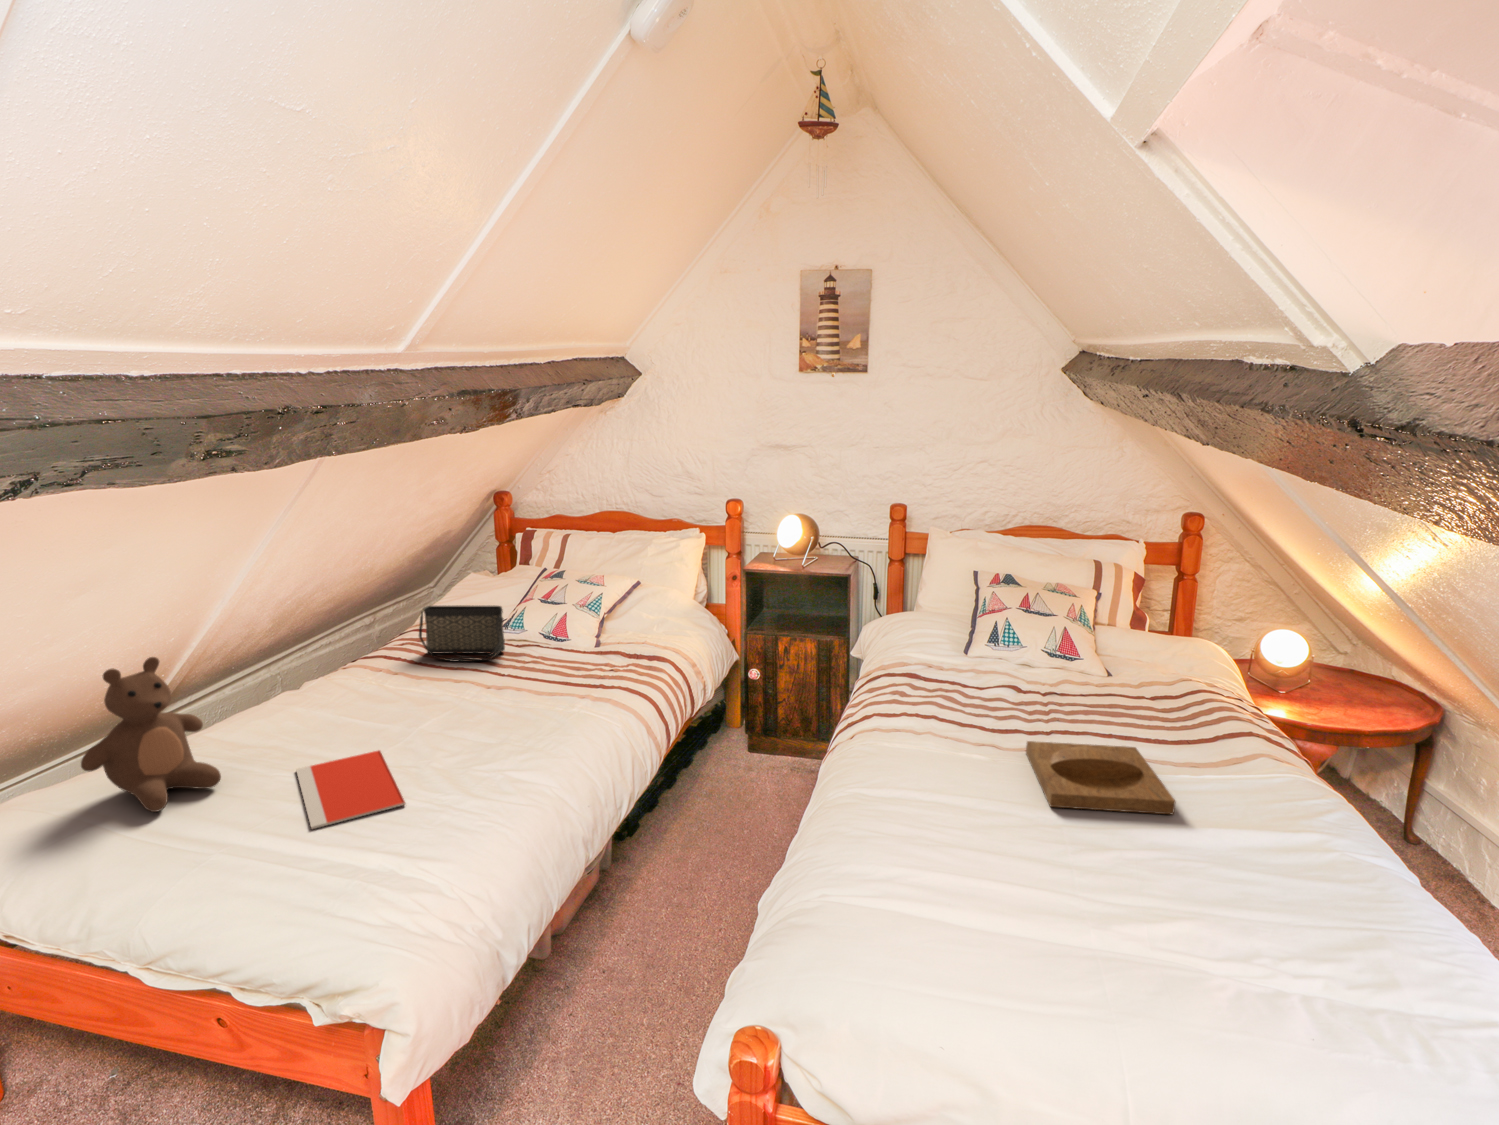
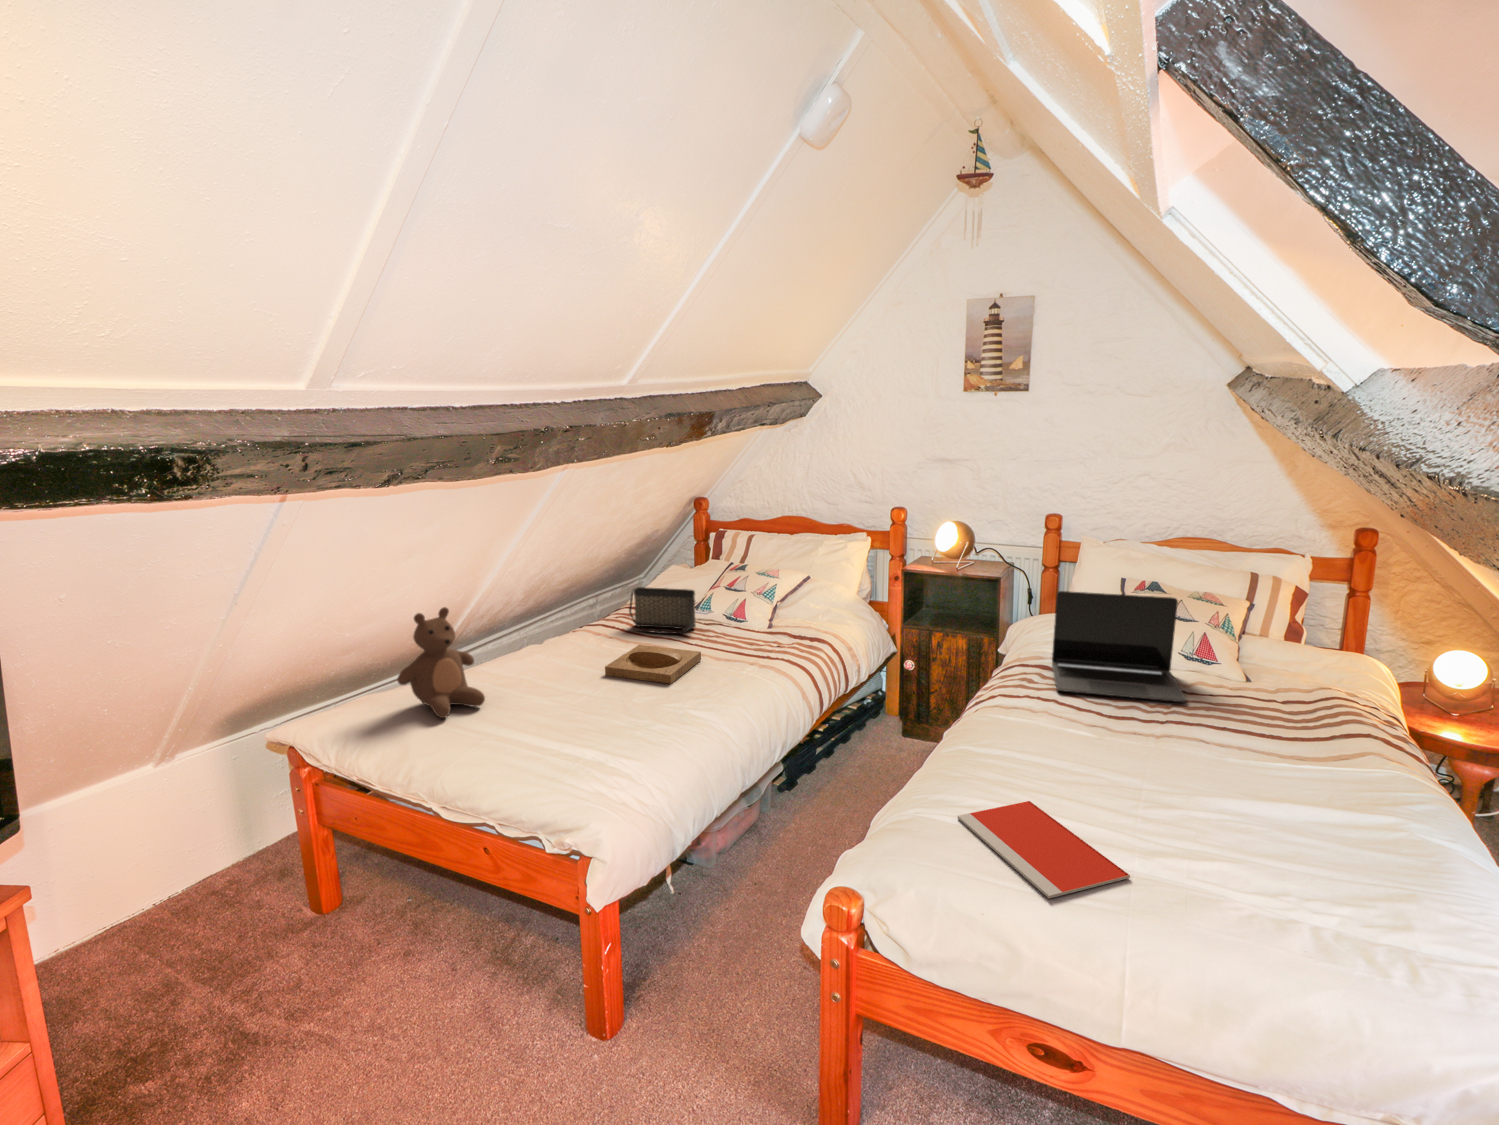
laptop: none [919,592,1064,708] -> present [1052,591,1186,702]
tray: present [1026,741,1176,814] -> present [605,645,701,684]
notebook: present [296,750,405,829] -> present [958,801,1130,898]

